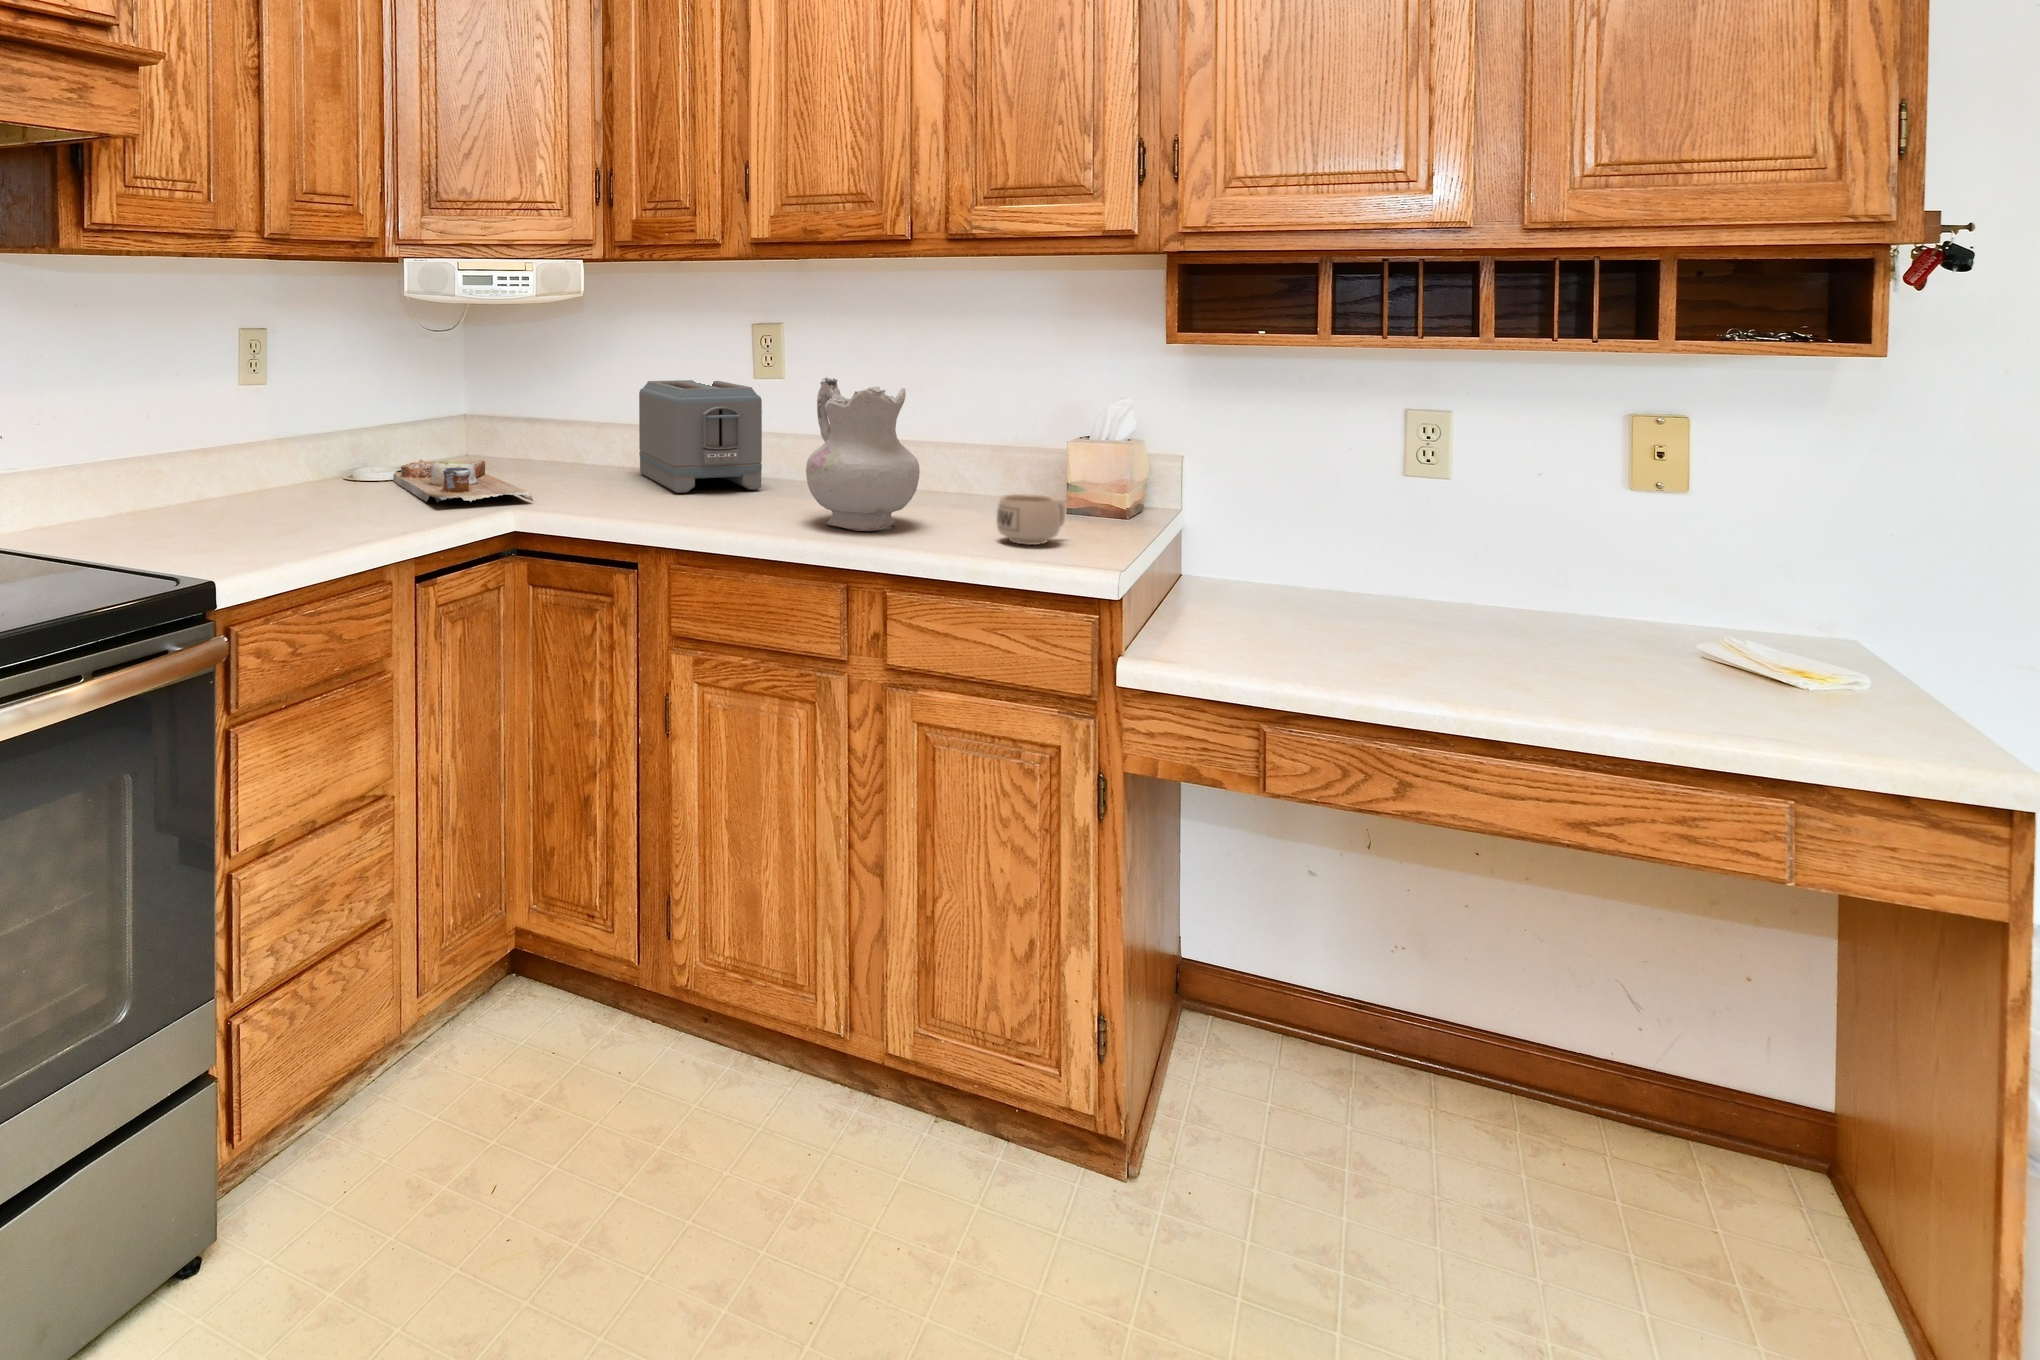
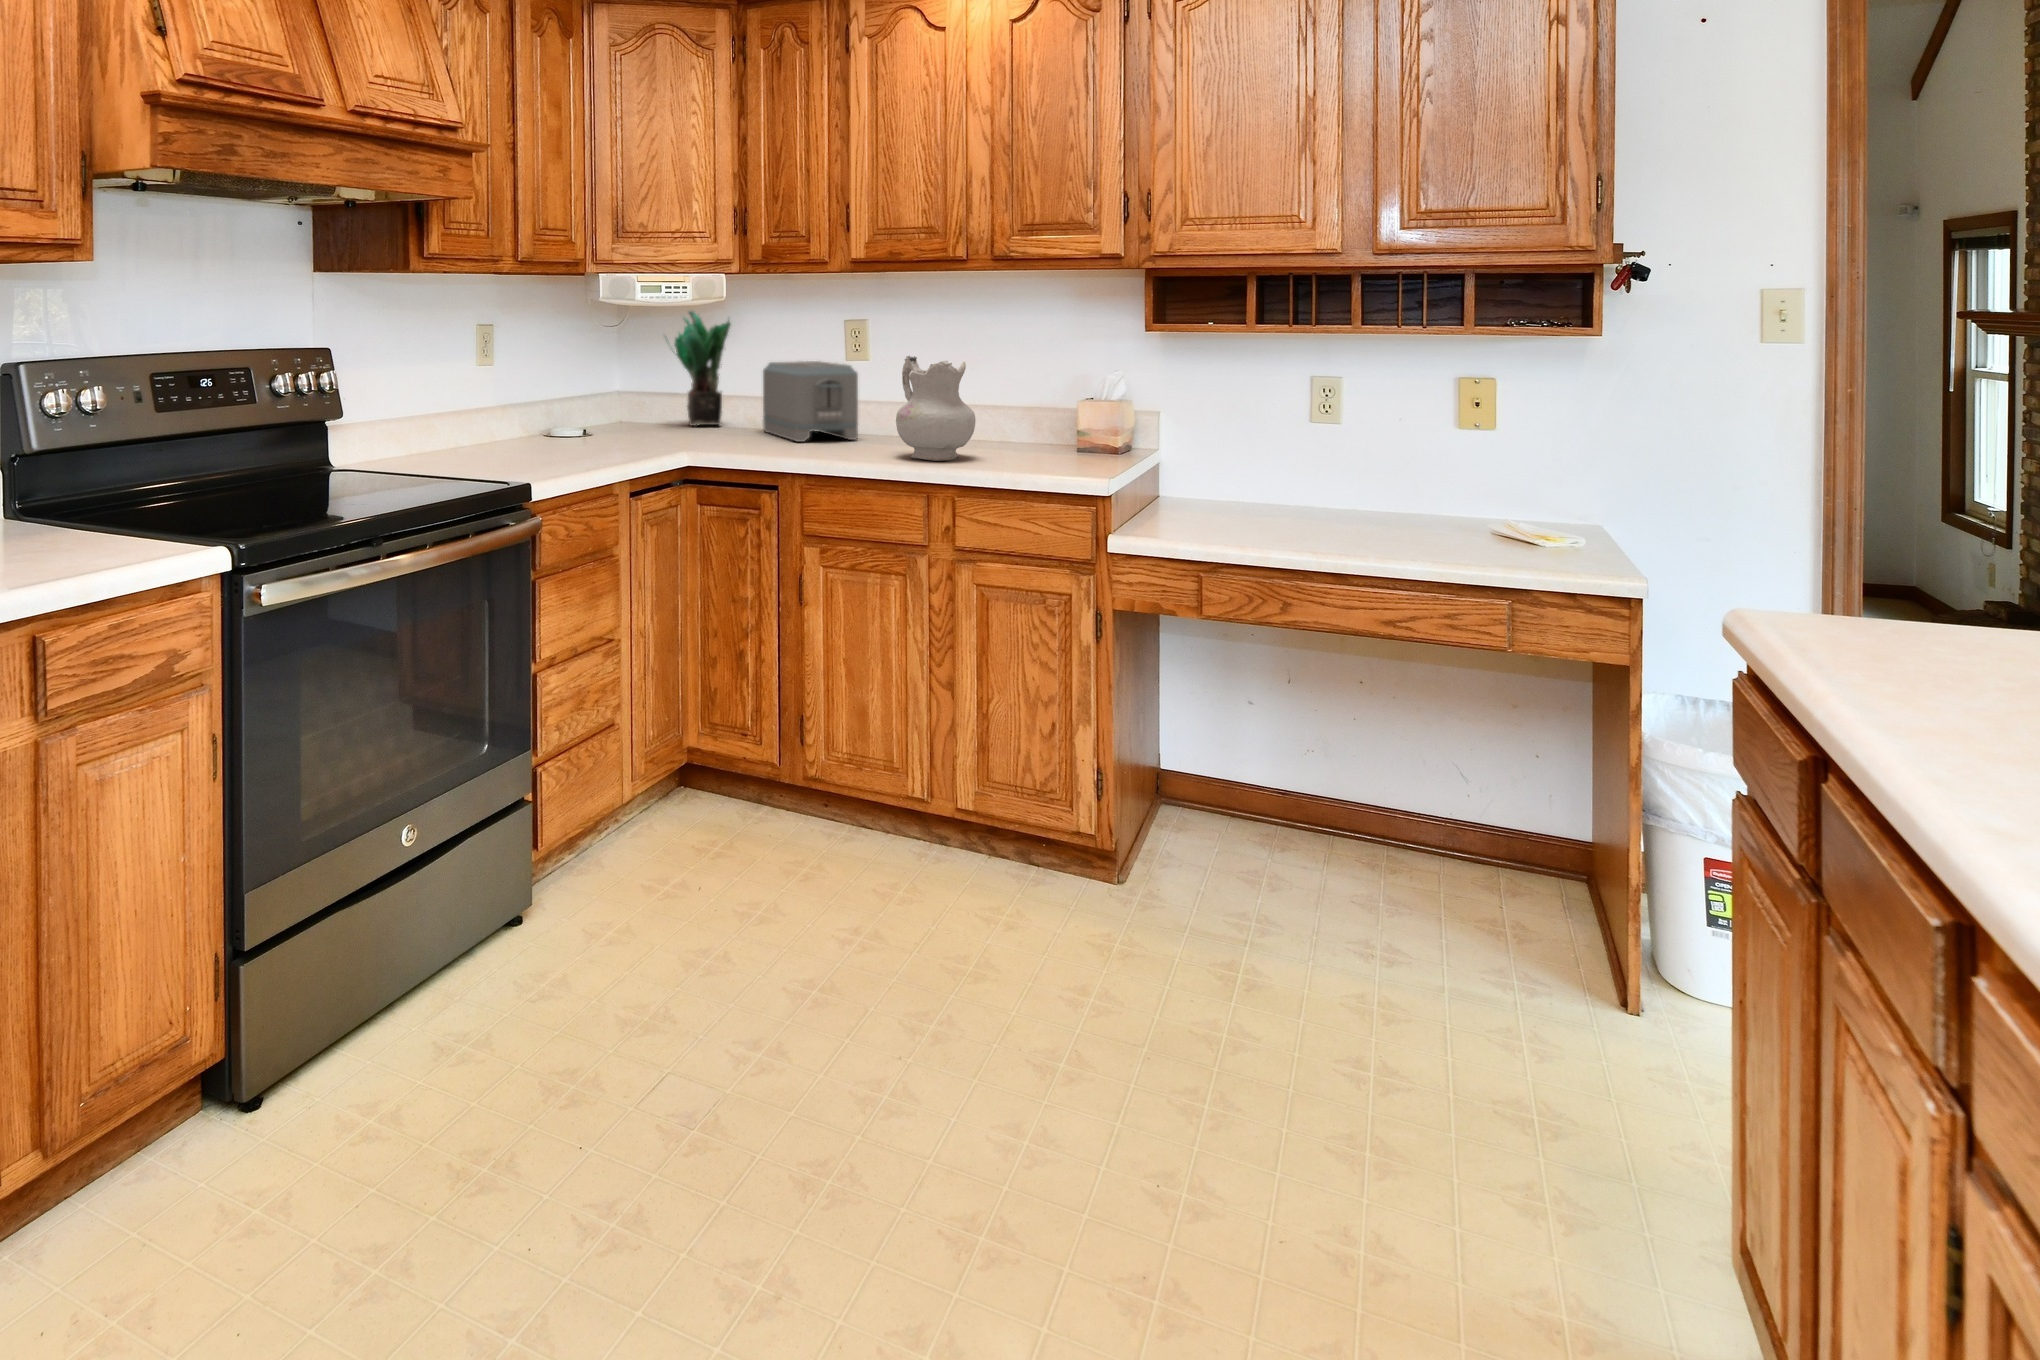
potted plant: none [513,311,601,464] -> present [668,311,731,426]
cutting board: present [393,460,533,502] -> none [584,420,697,447]
mug: present [997,494,1065,545] -> none [1029,434,1076,467]

